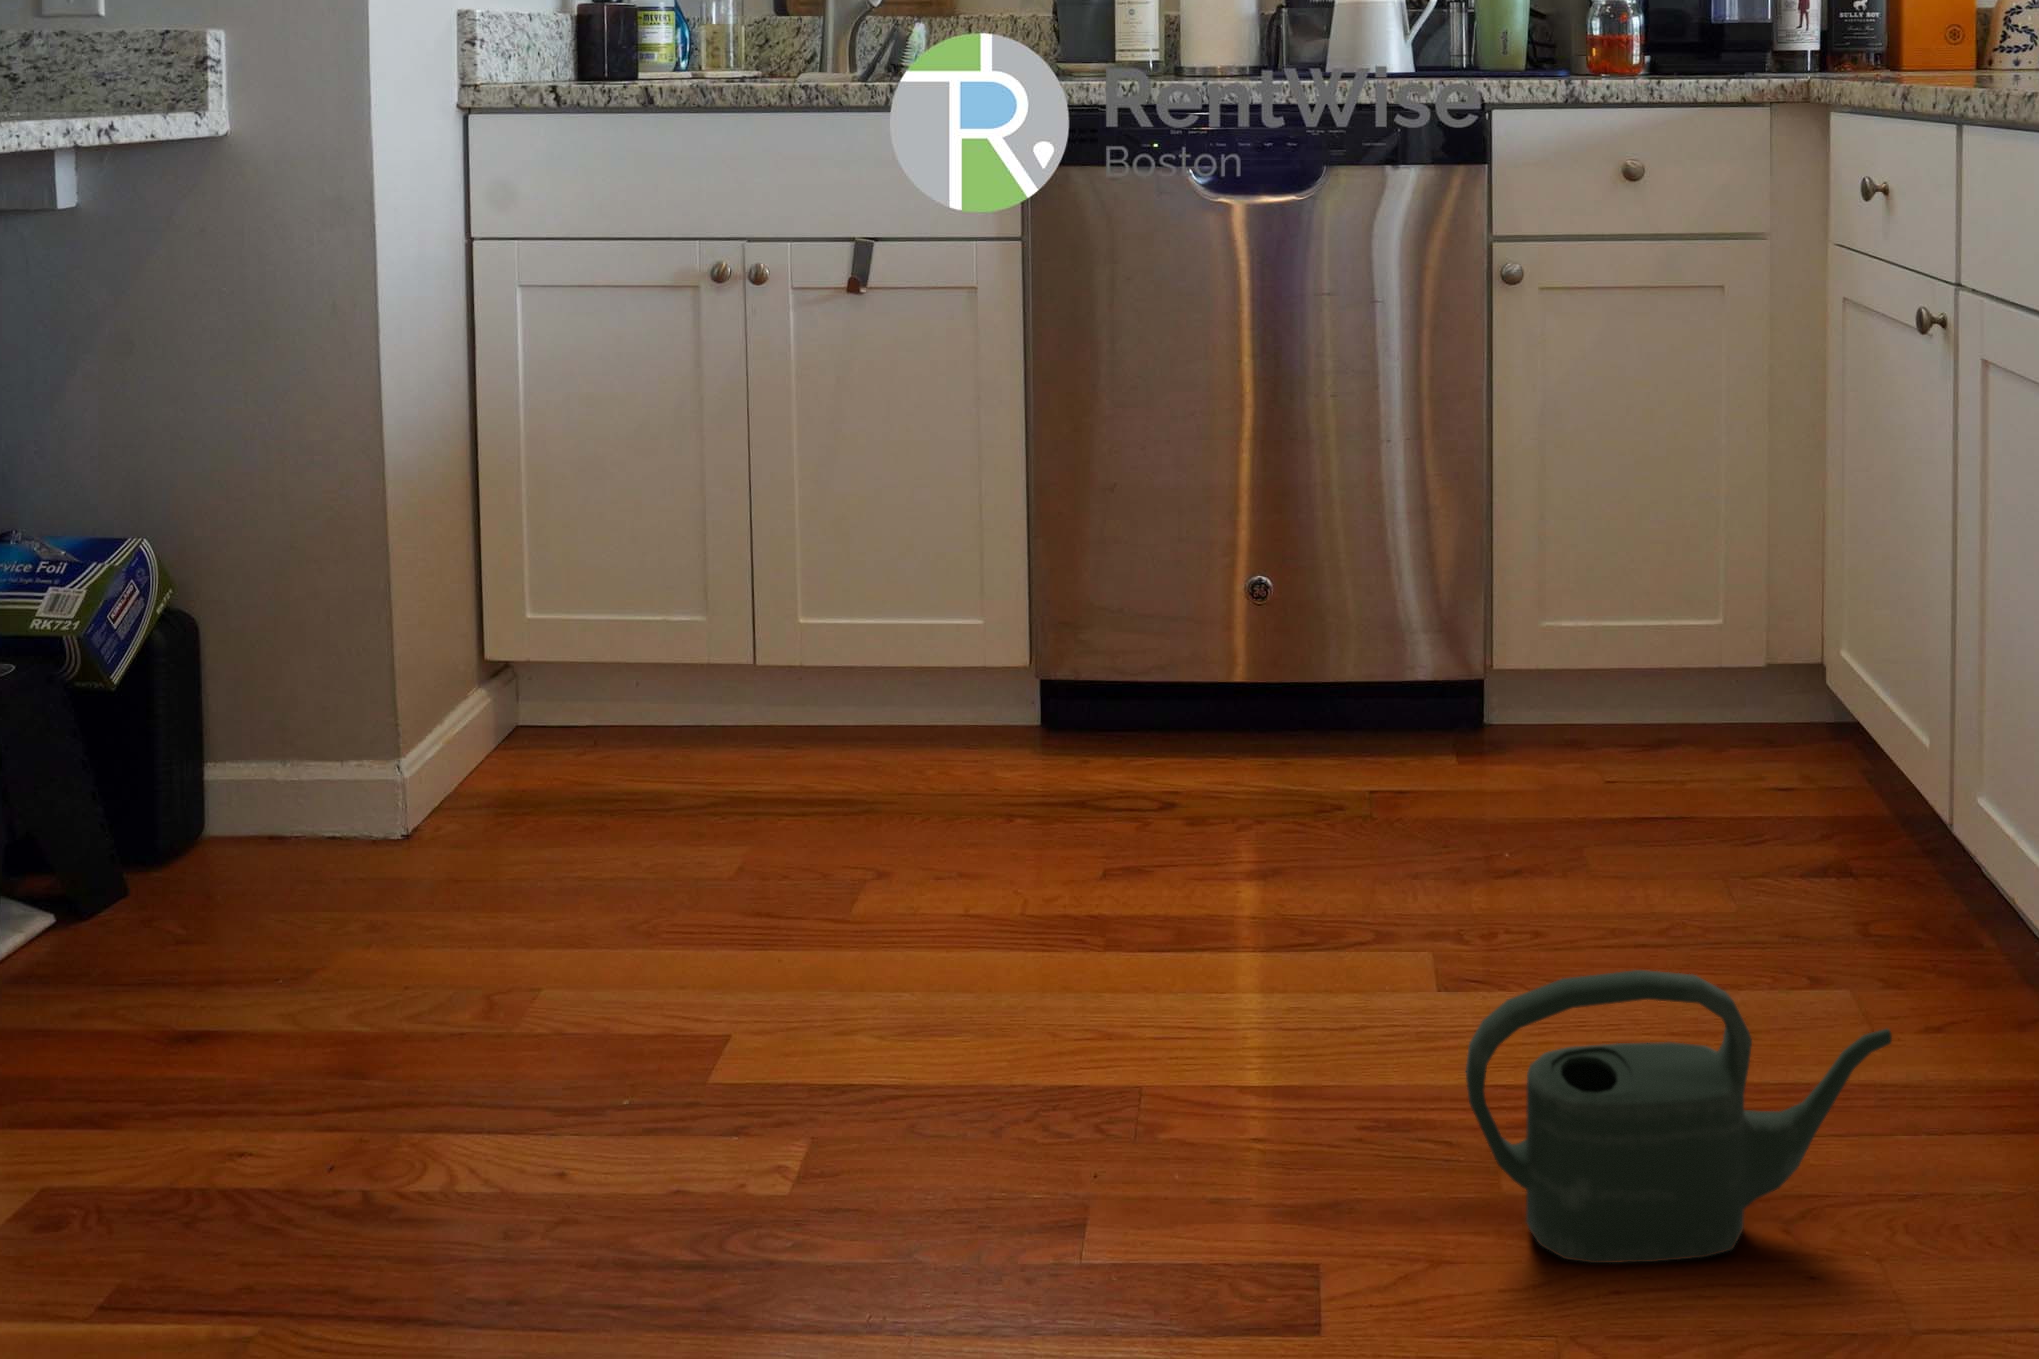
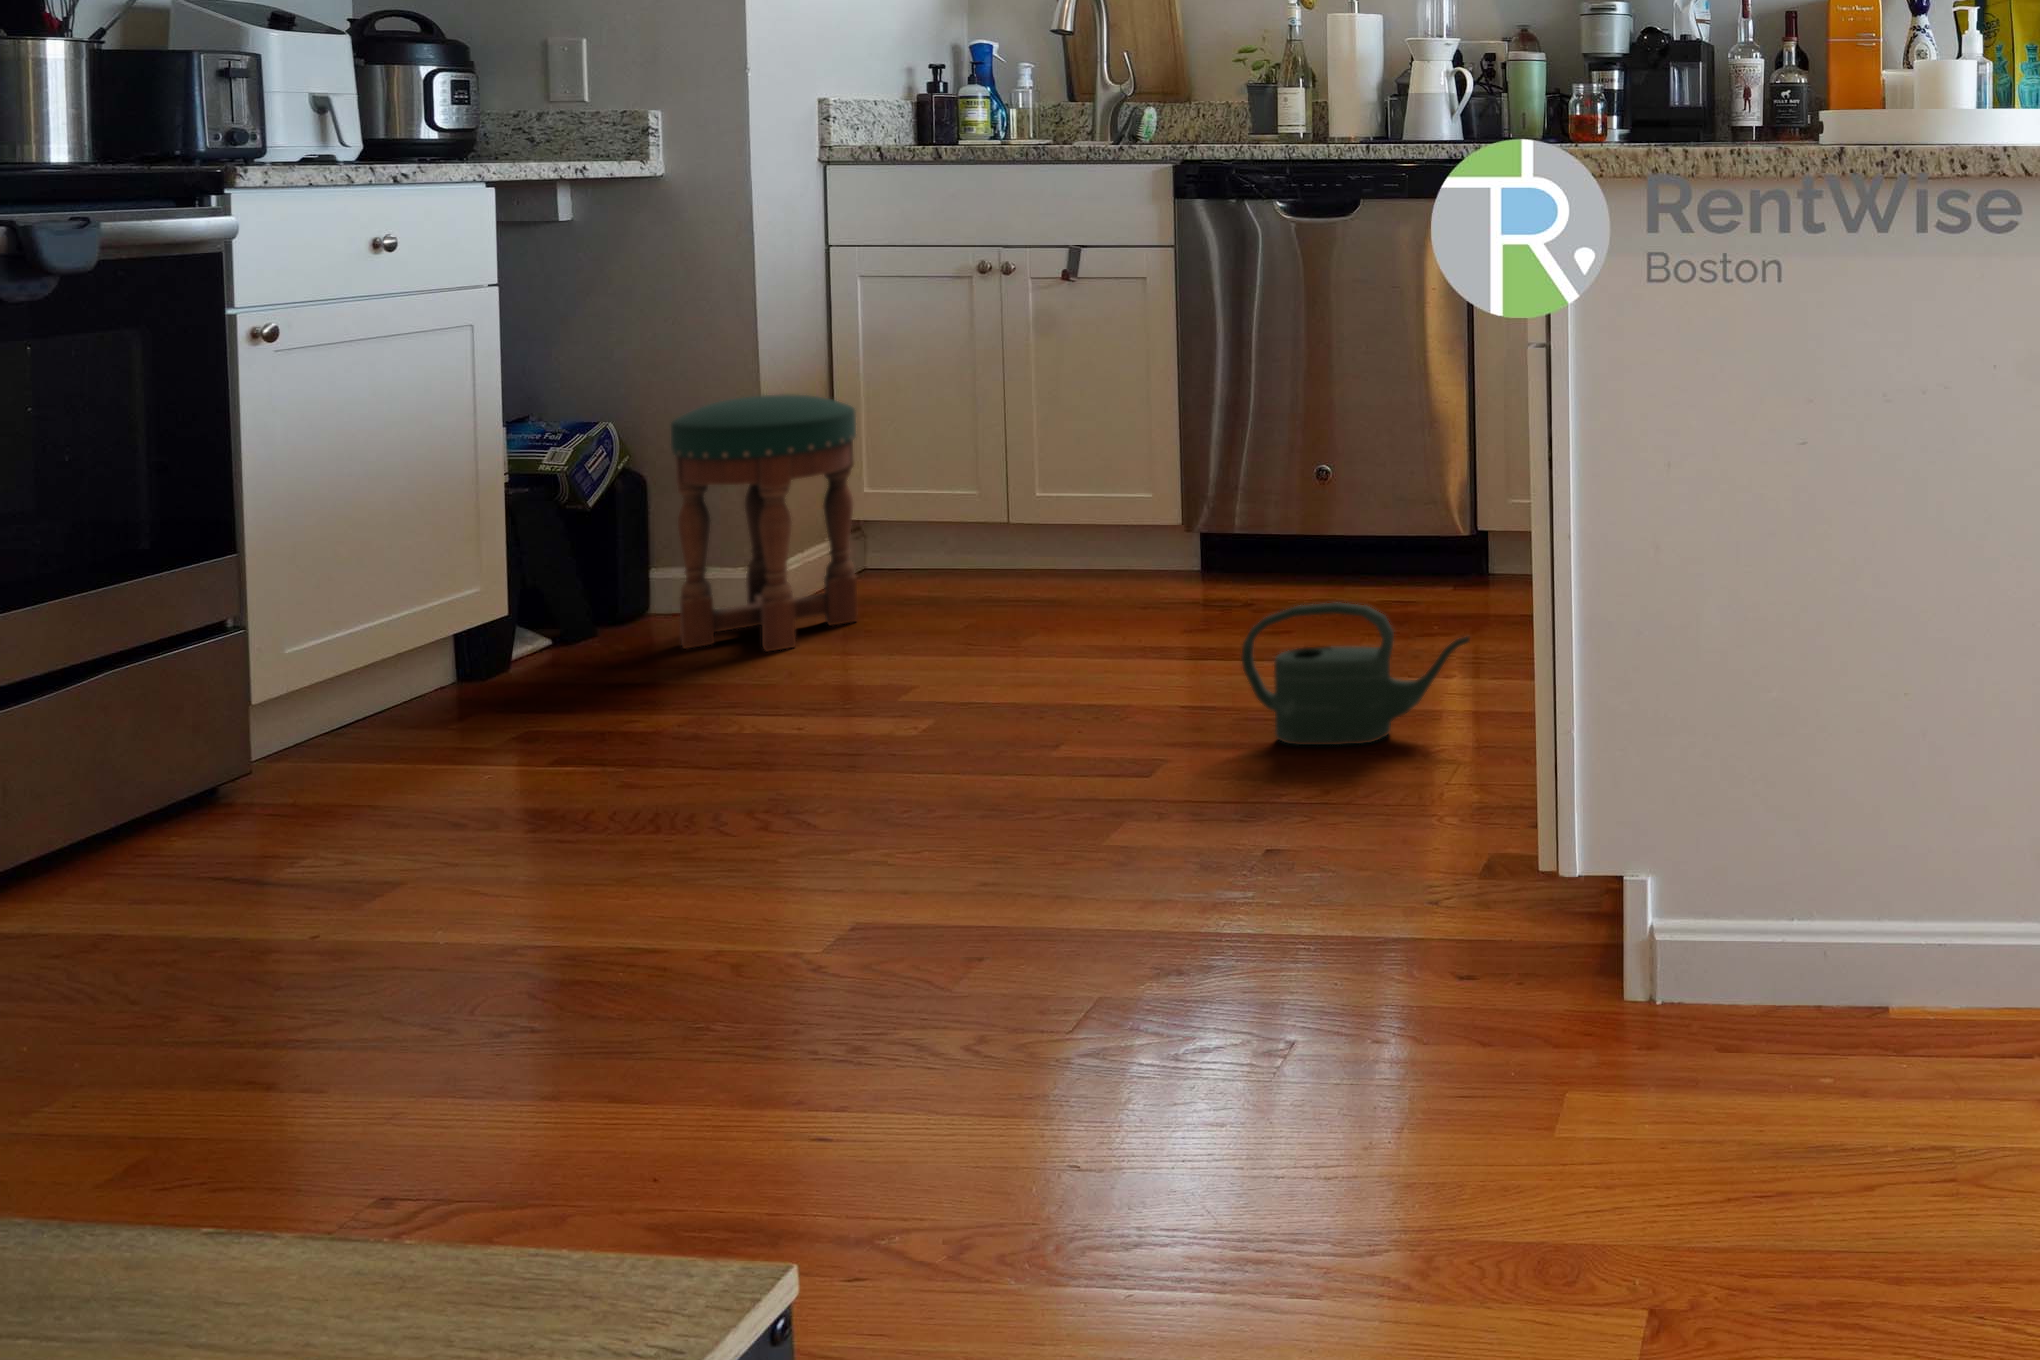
stool: none [268,491,563,952] -> present [671,394,858,651]

